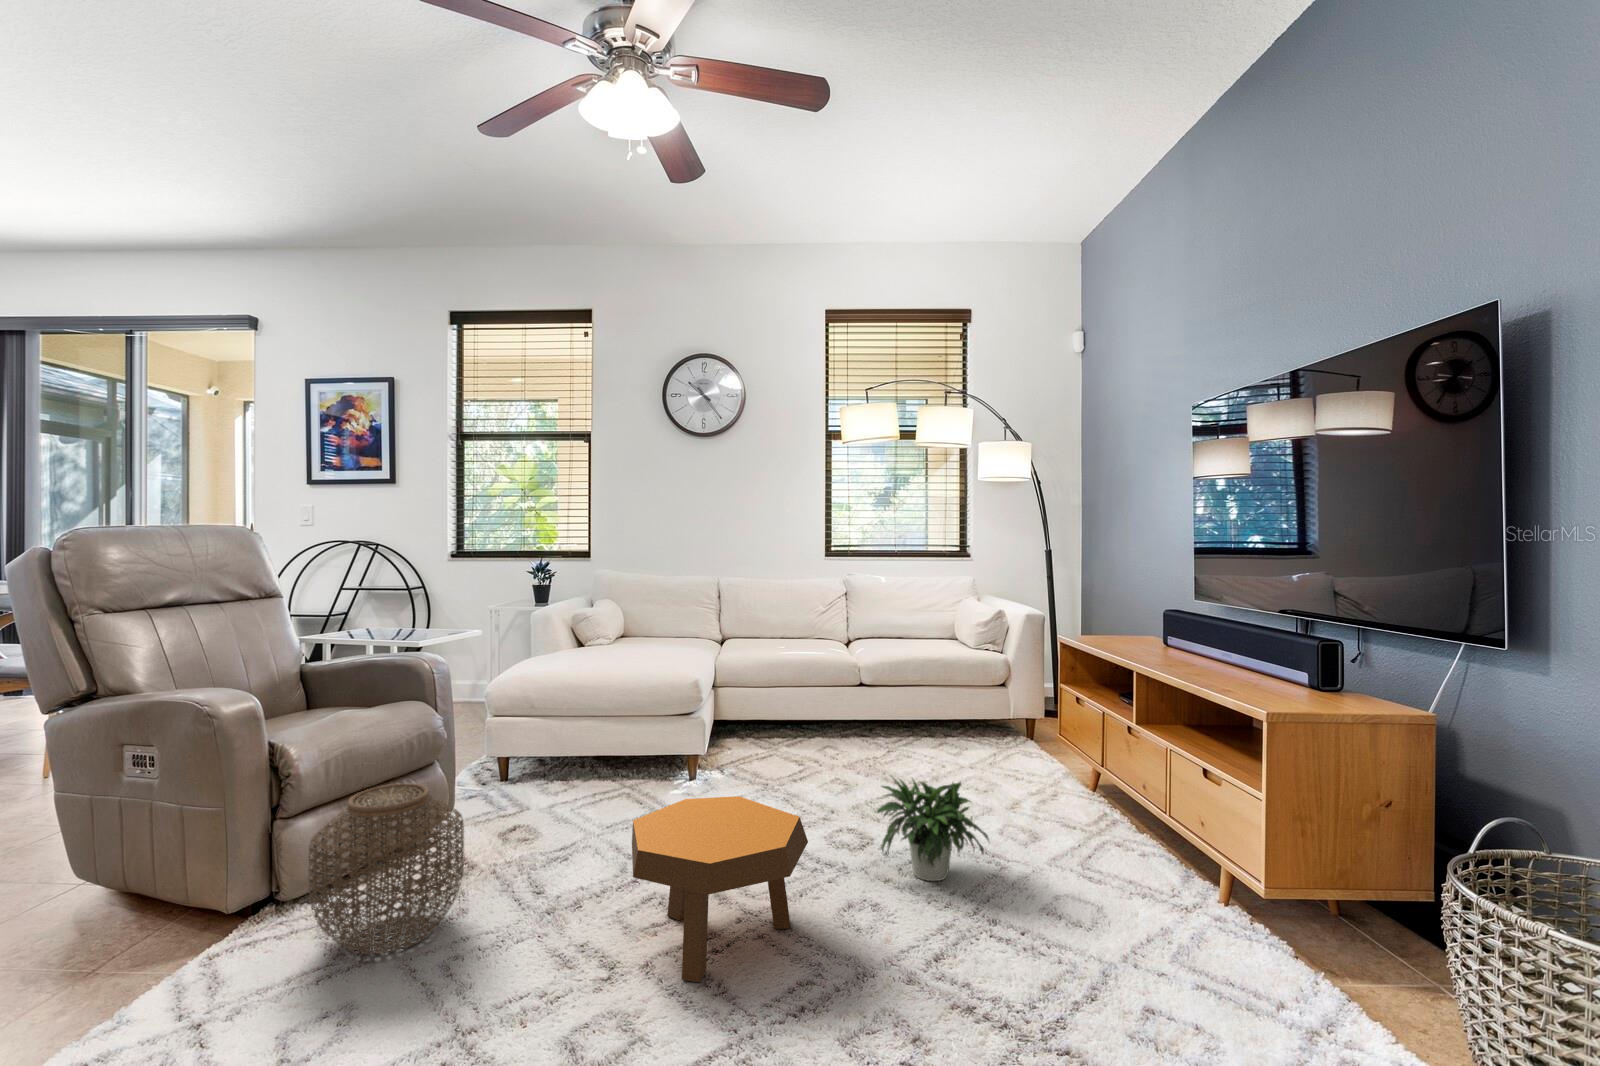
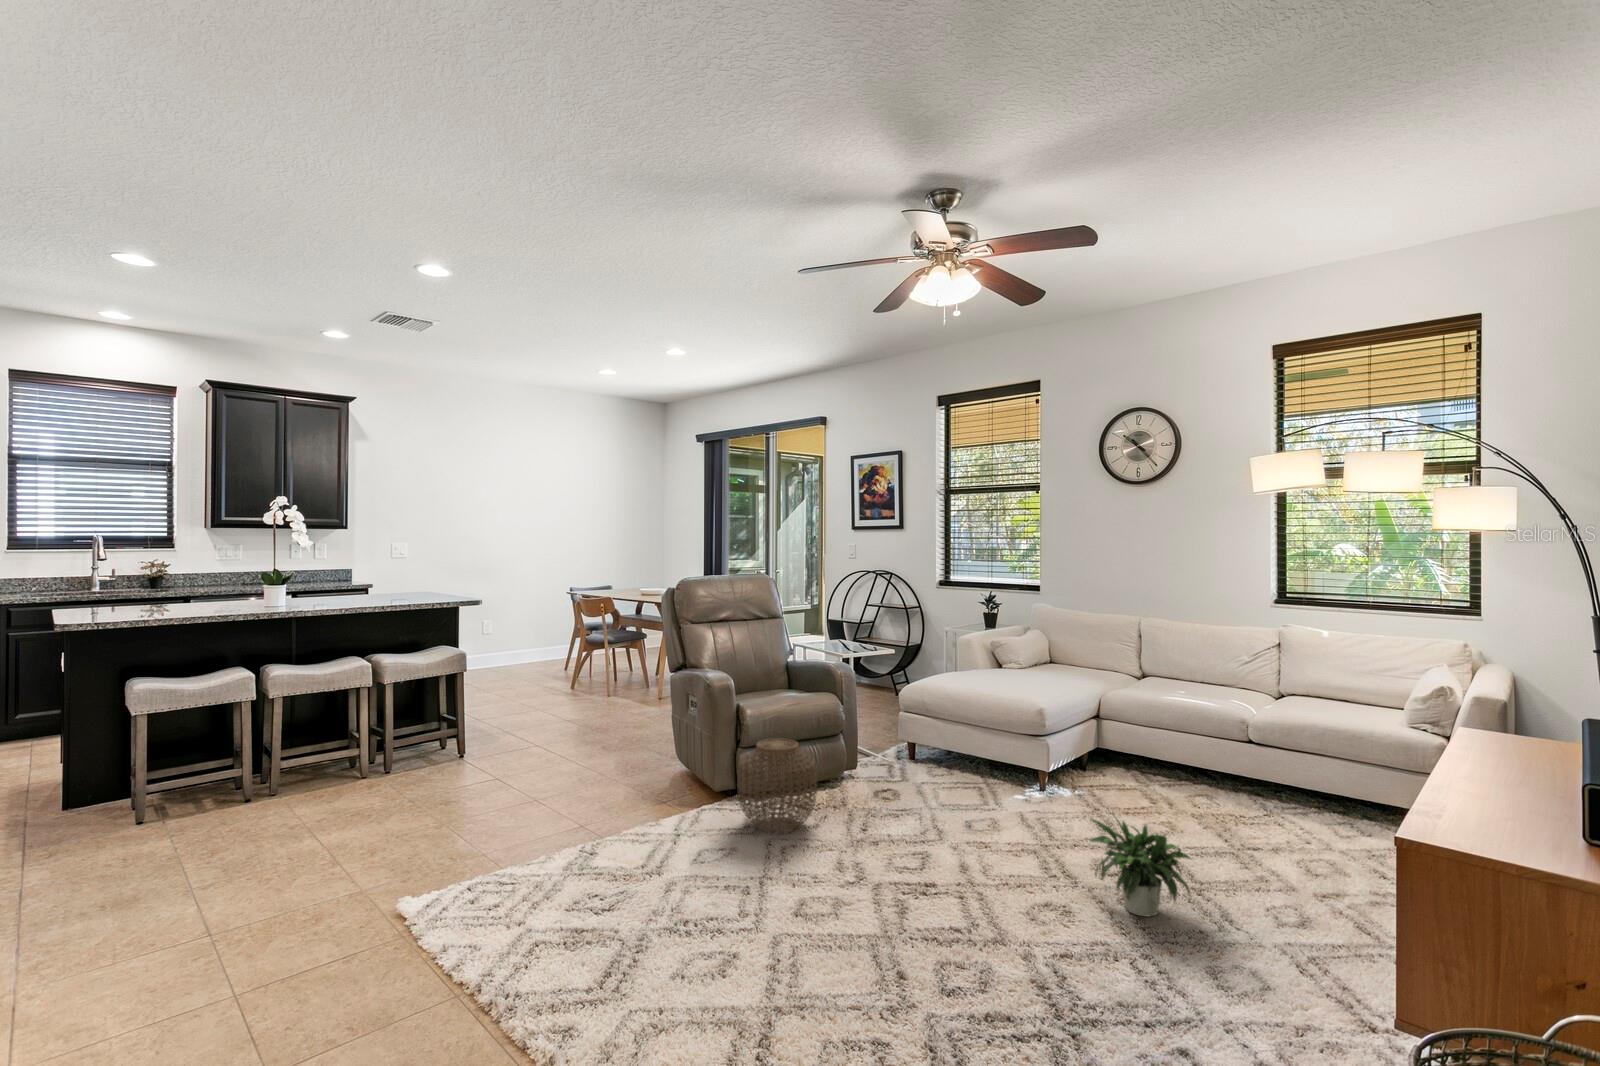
footstool: present [632,796,808,982] -> none [872,790,1002,903]

